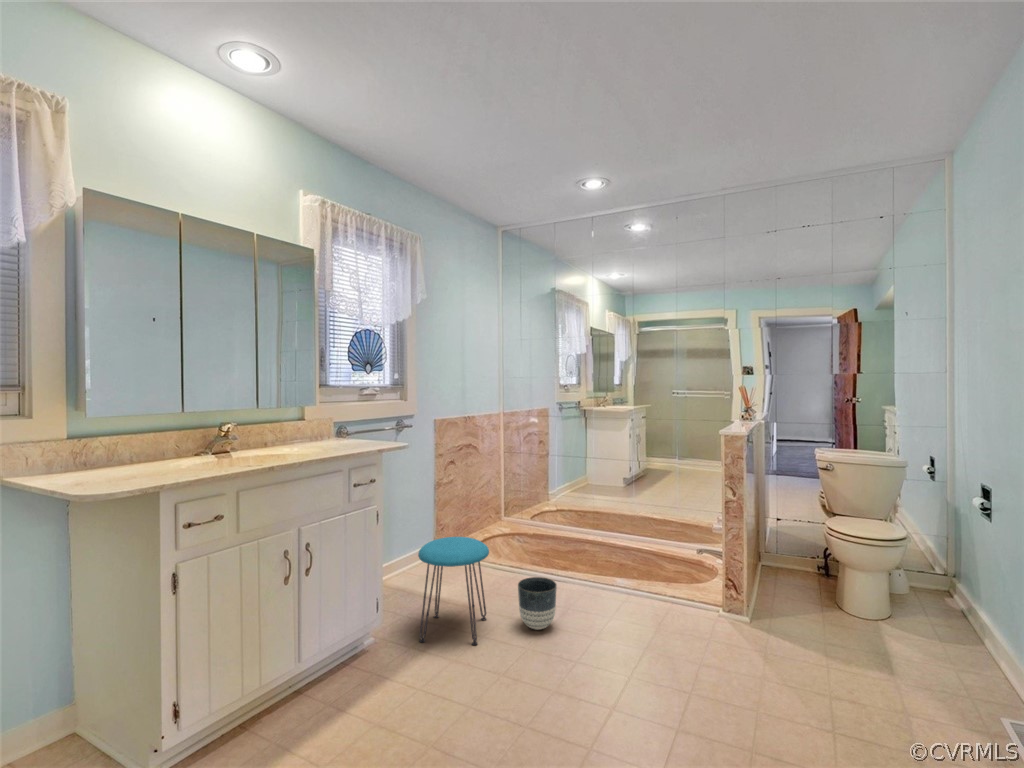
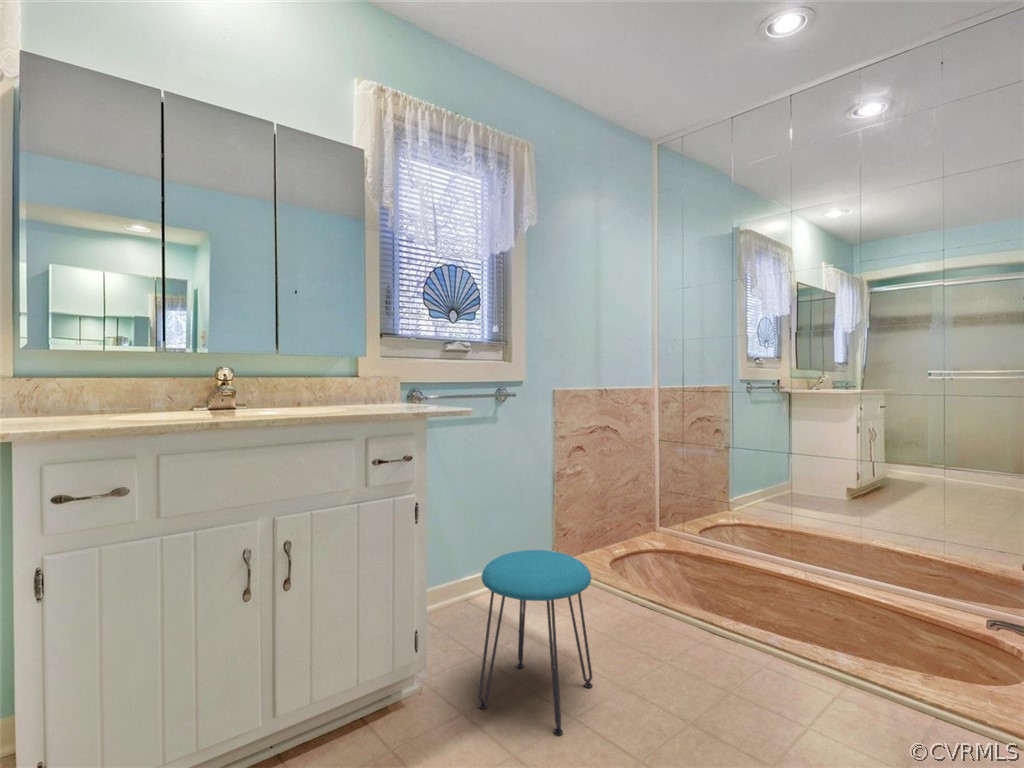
planter: present [518,577,557,630] -> none [638,633,708,729]

